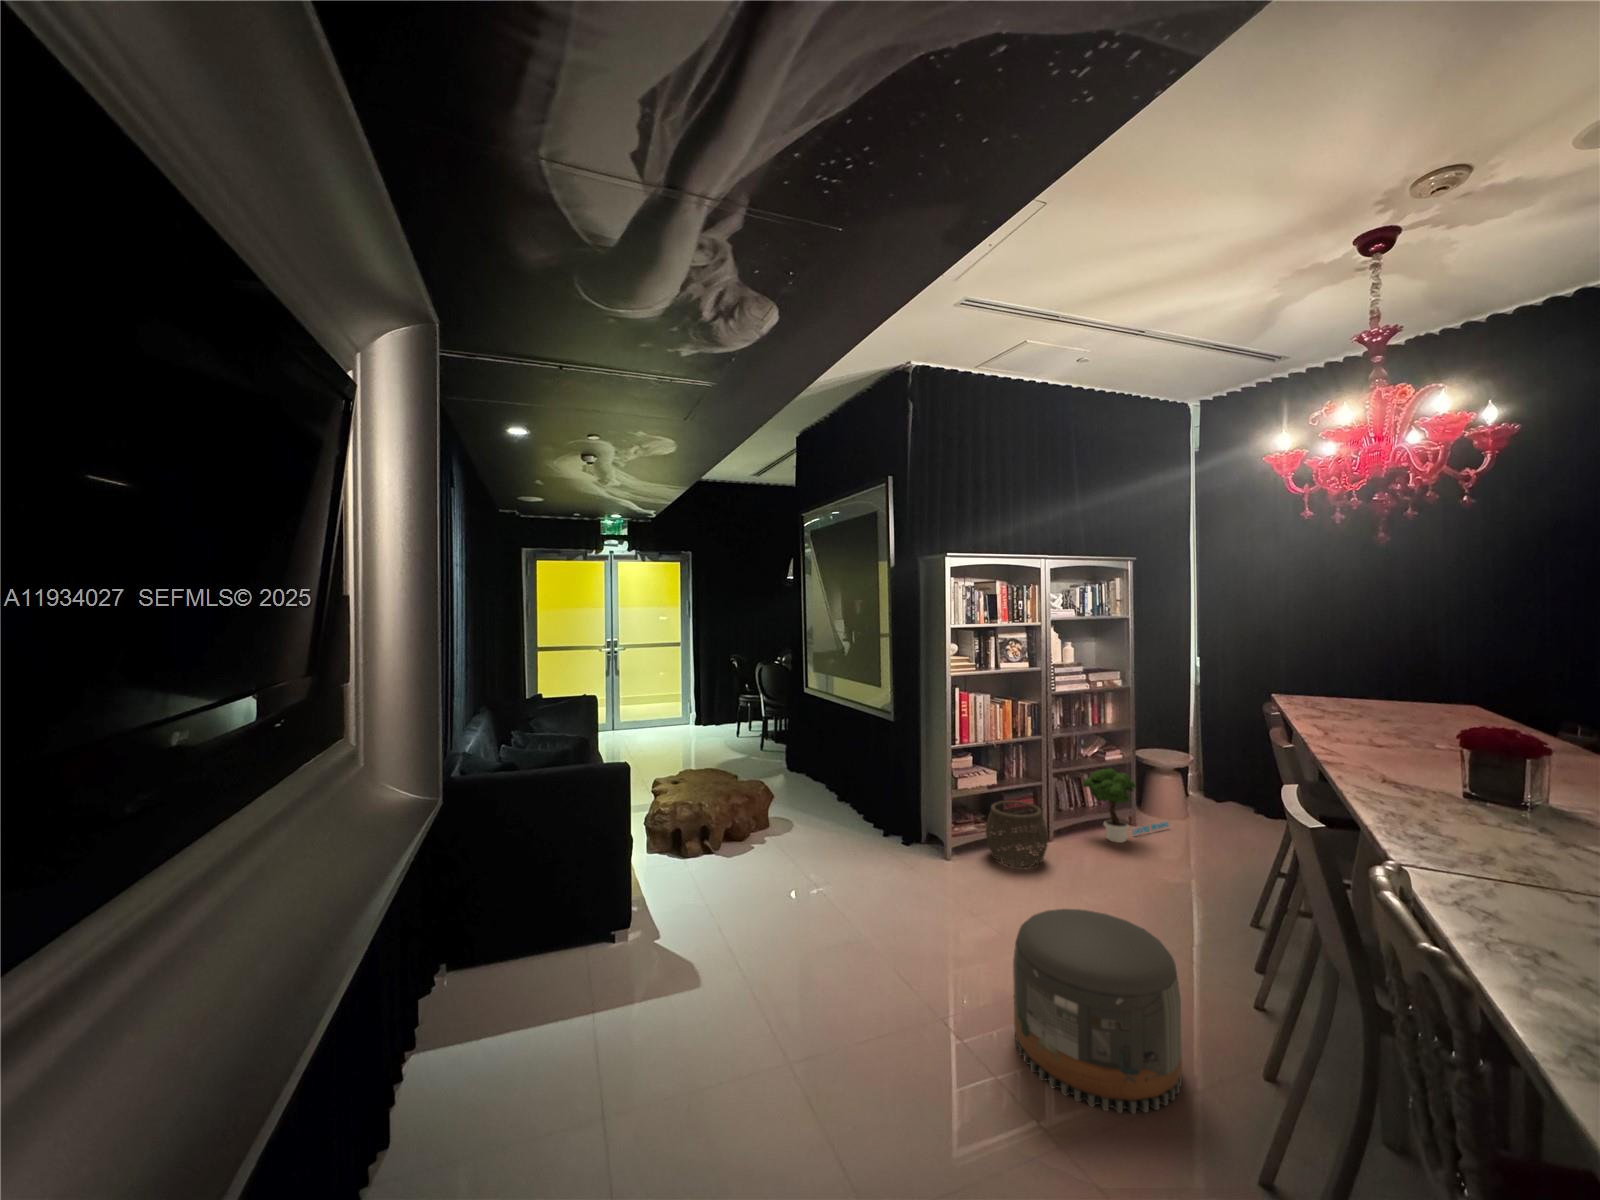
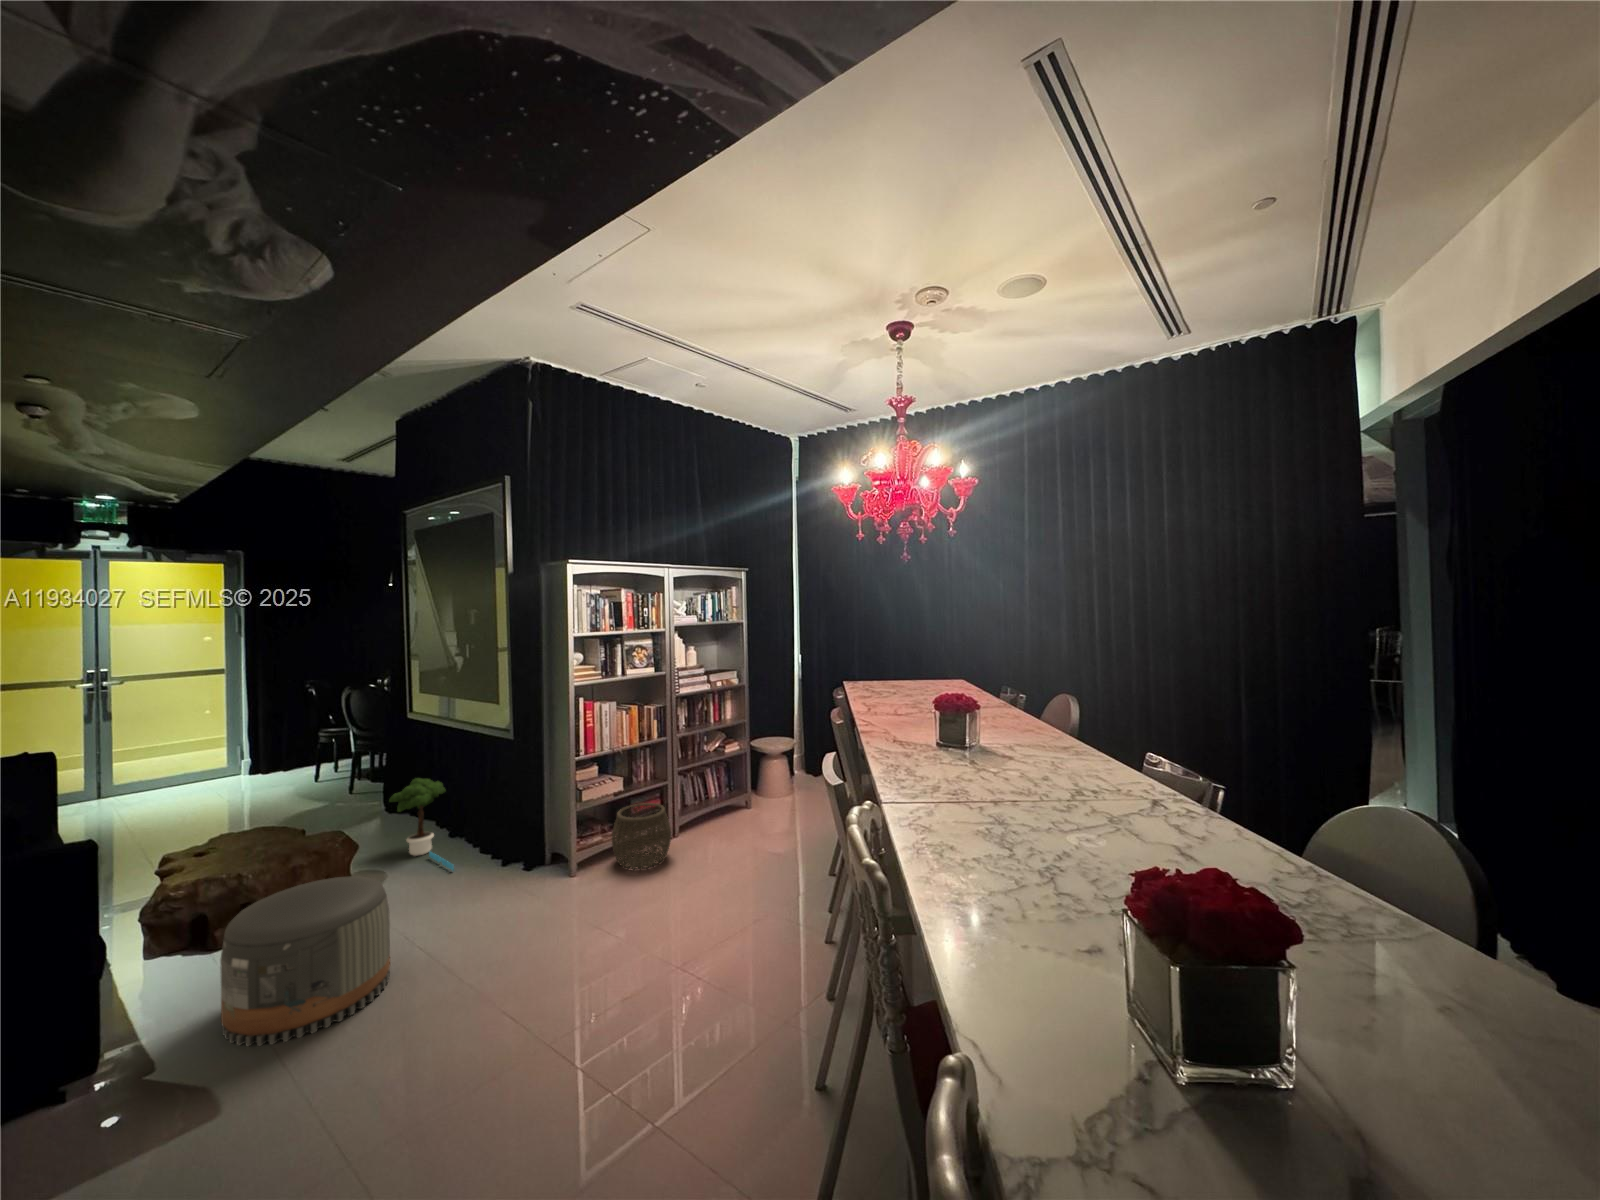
potted tree: present [1083,768,1168,843] -> present [389,778,454,870]
pouf: present [1013,909,1182,1114] -> present [220,876,390,1046]

